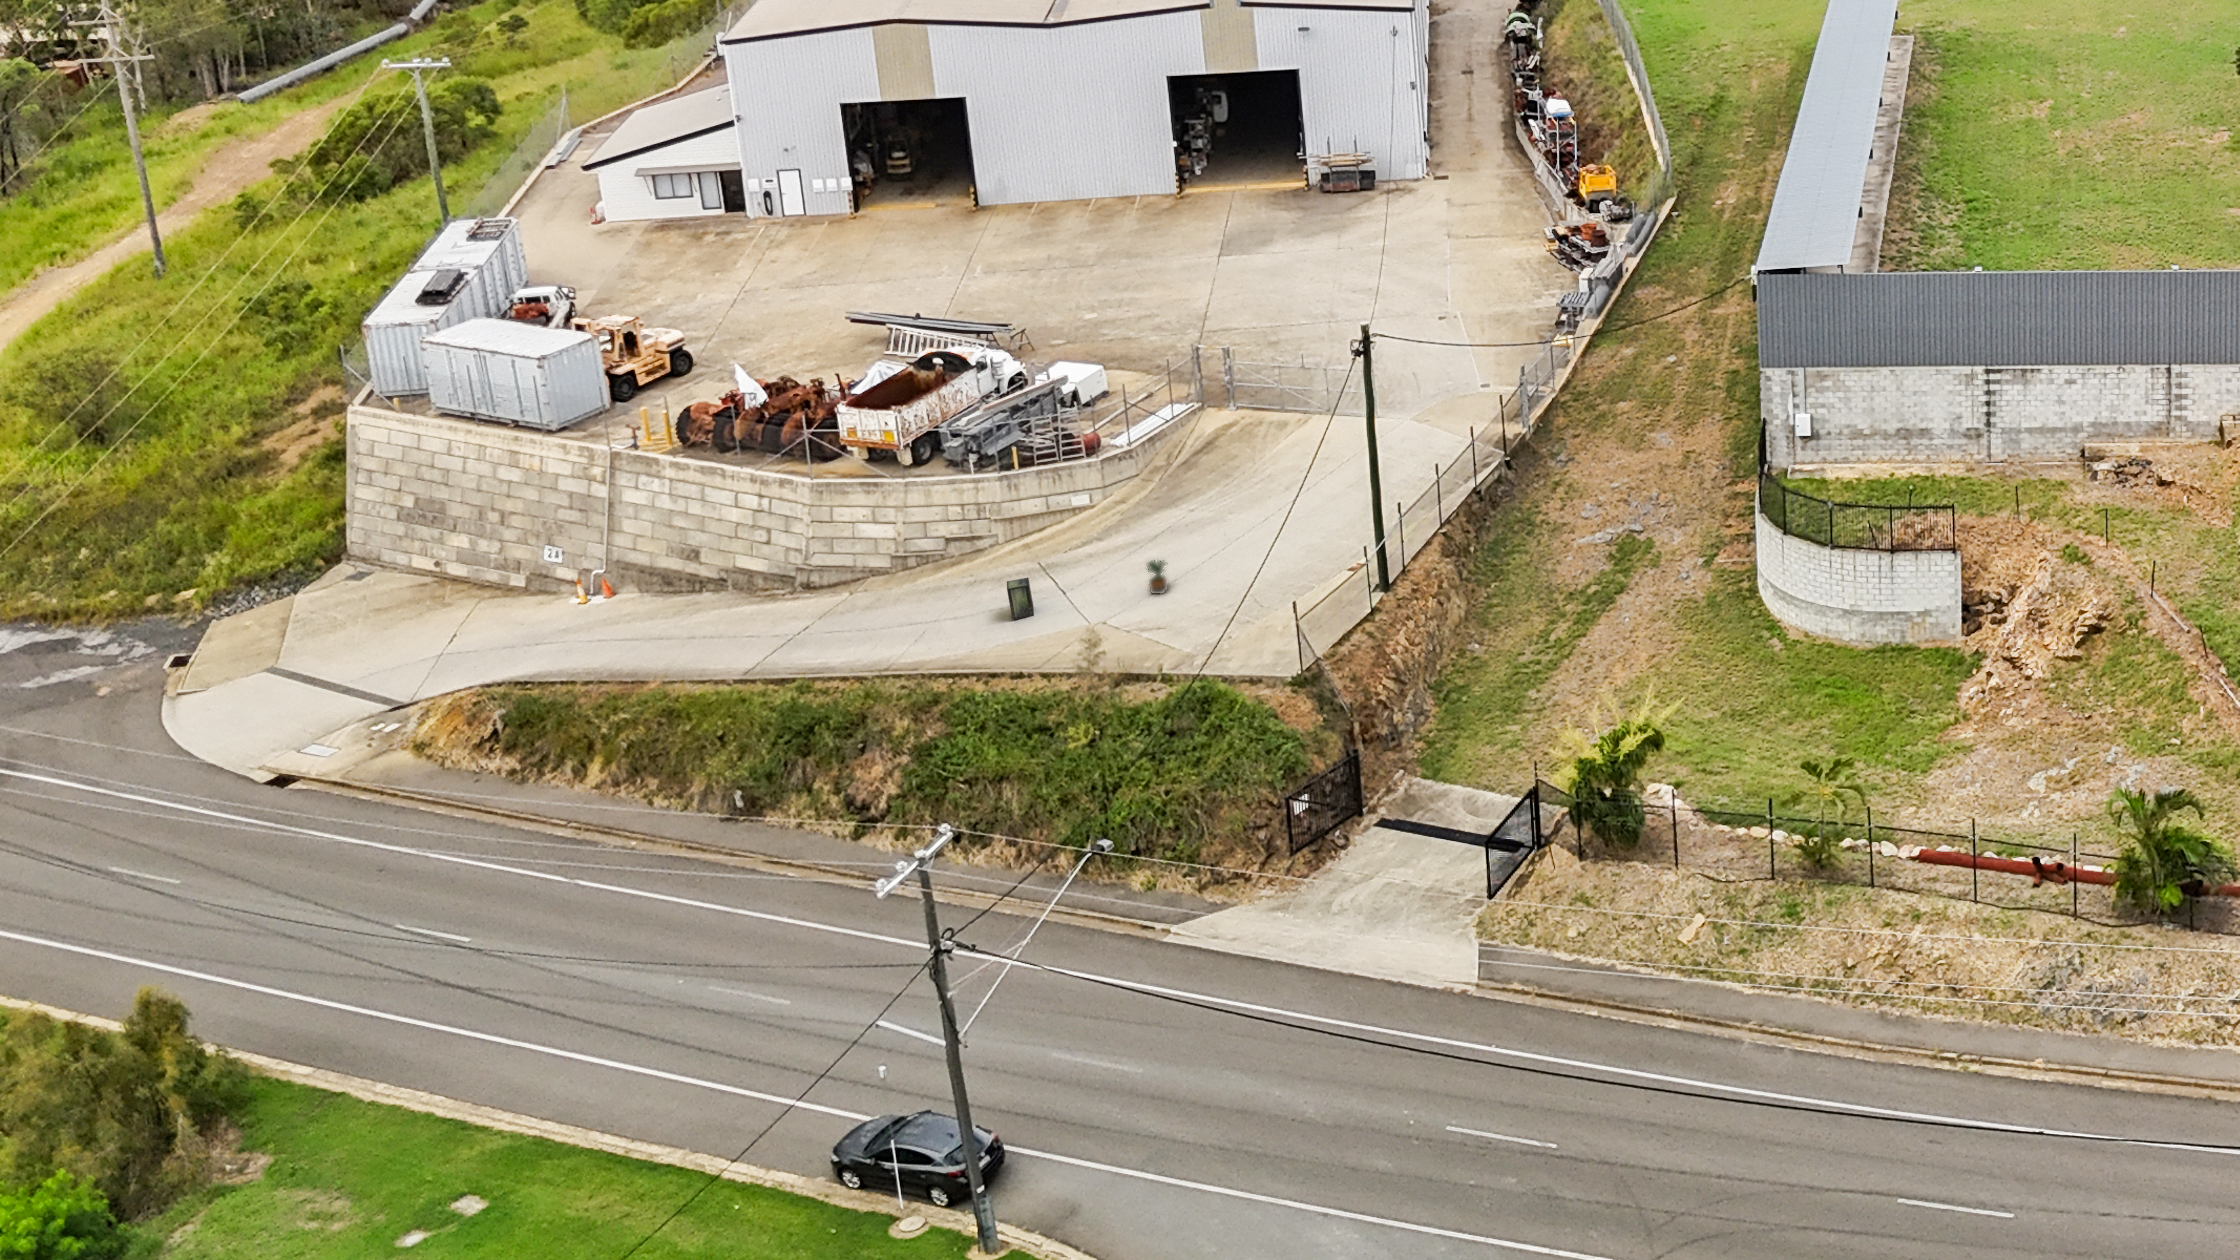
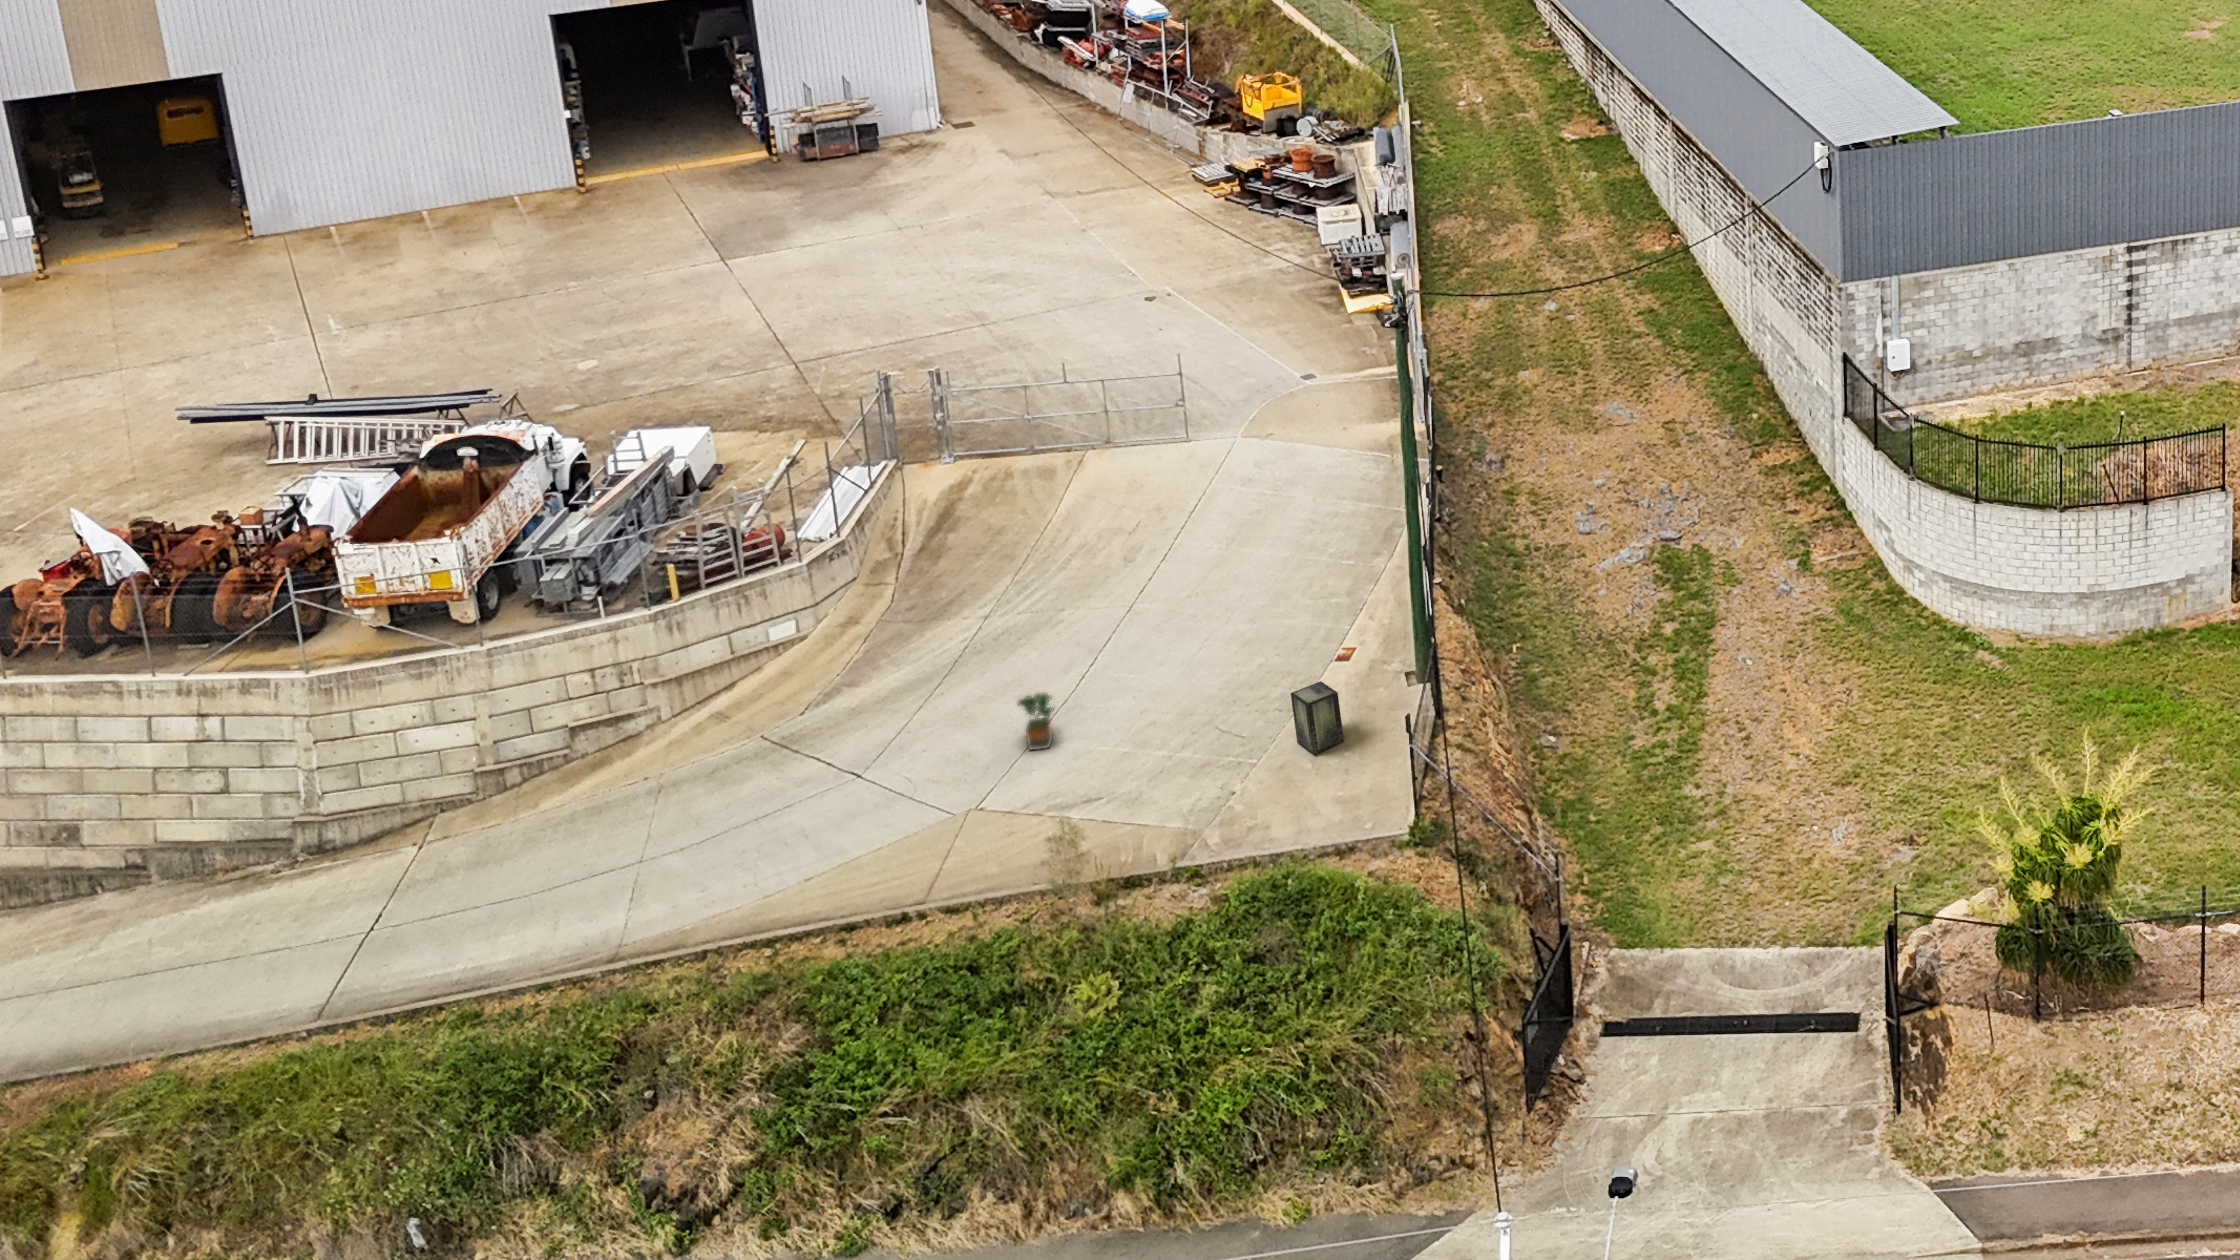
storage box: present [1007,578,1034,620] -> present [1291,681,1344,754]

